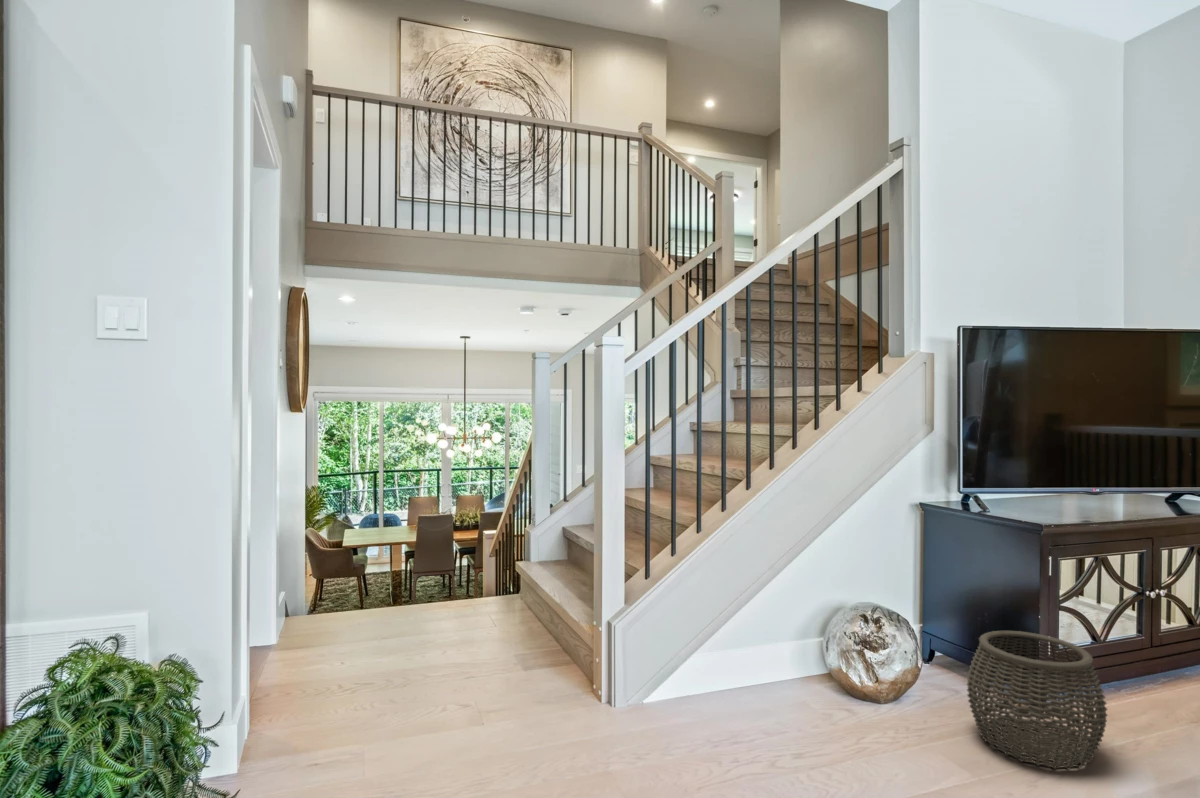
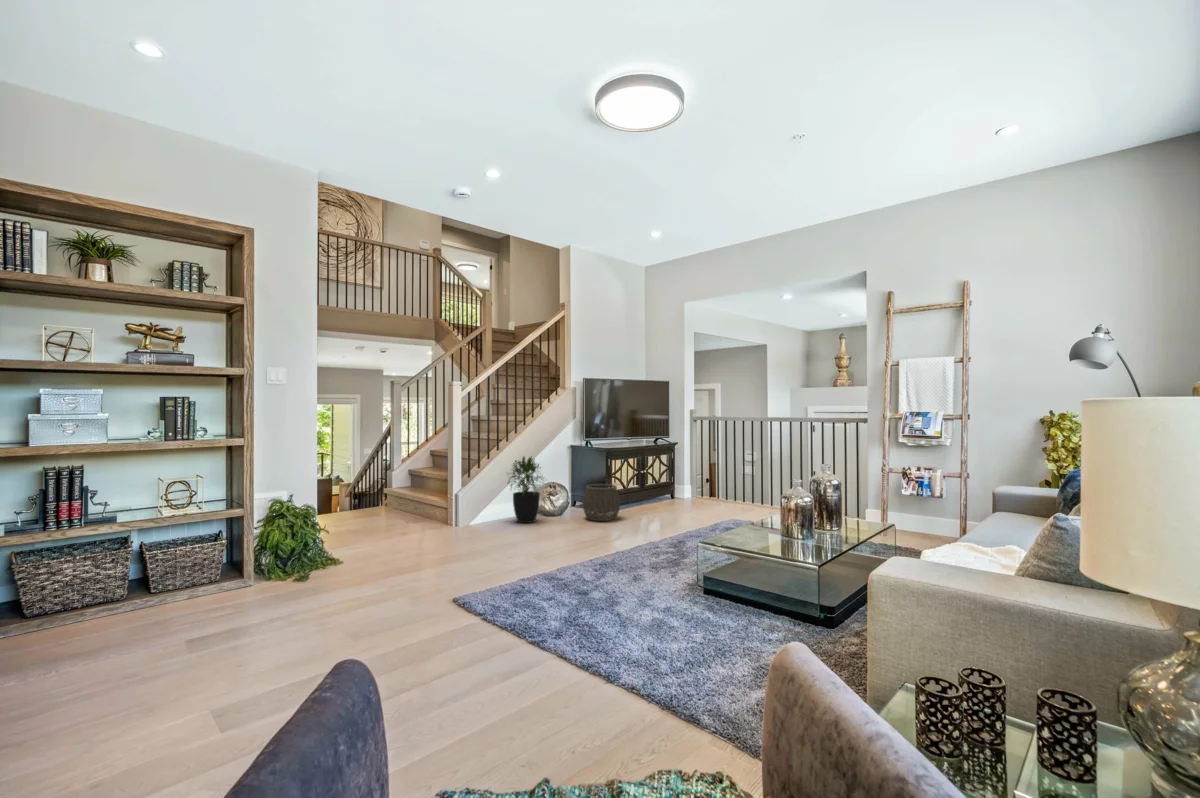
potted plant: none [737,534,860,725] -> present [507,456,543,523]

